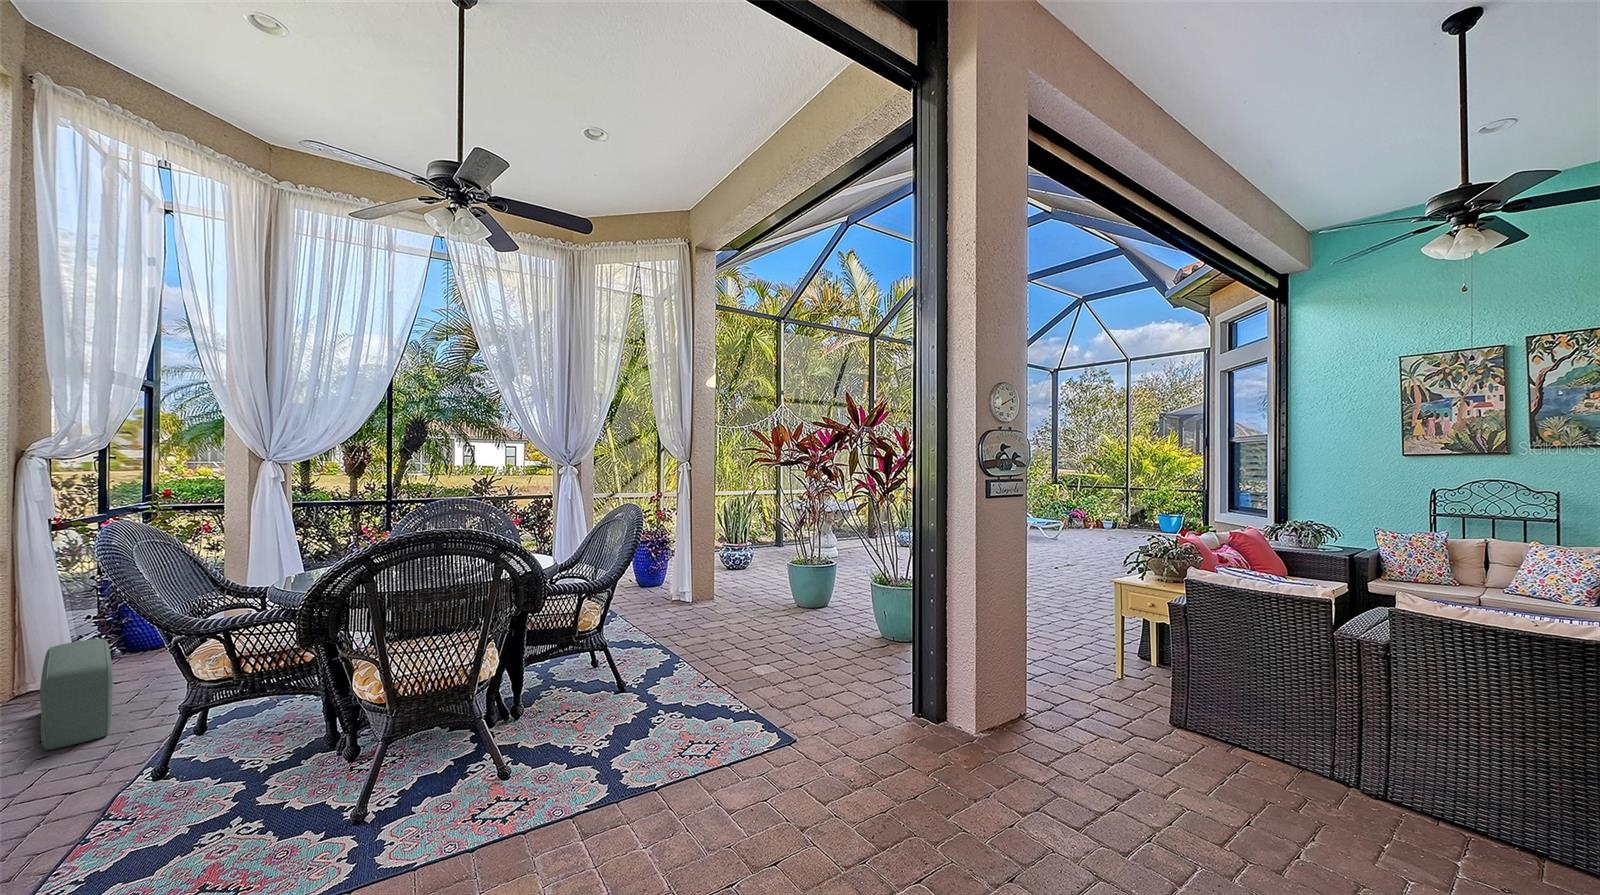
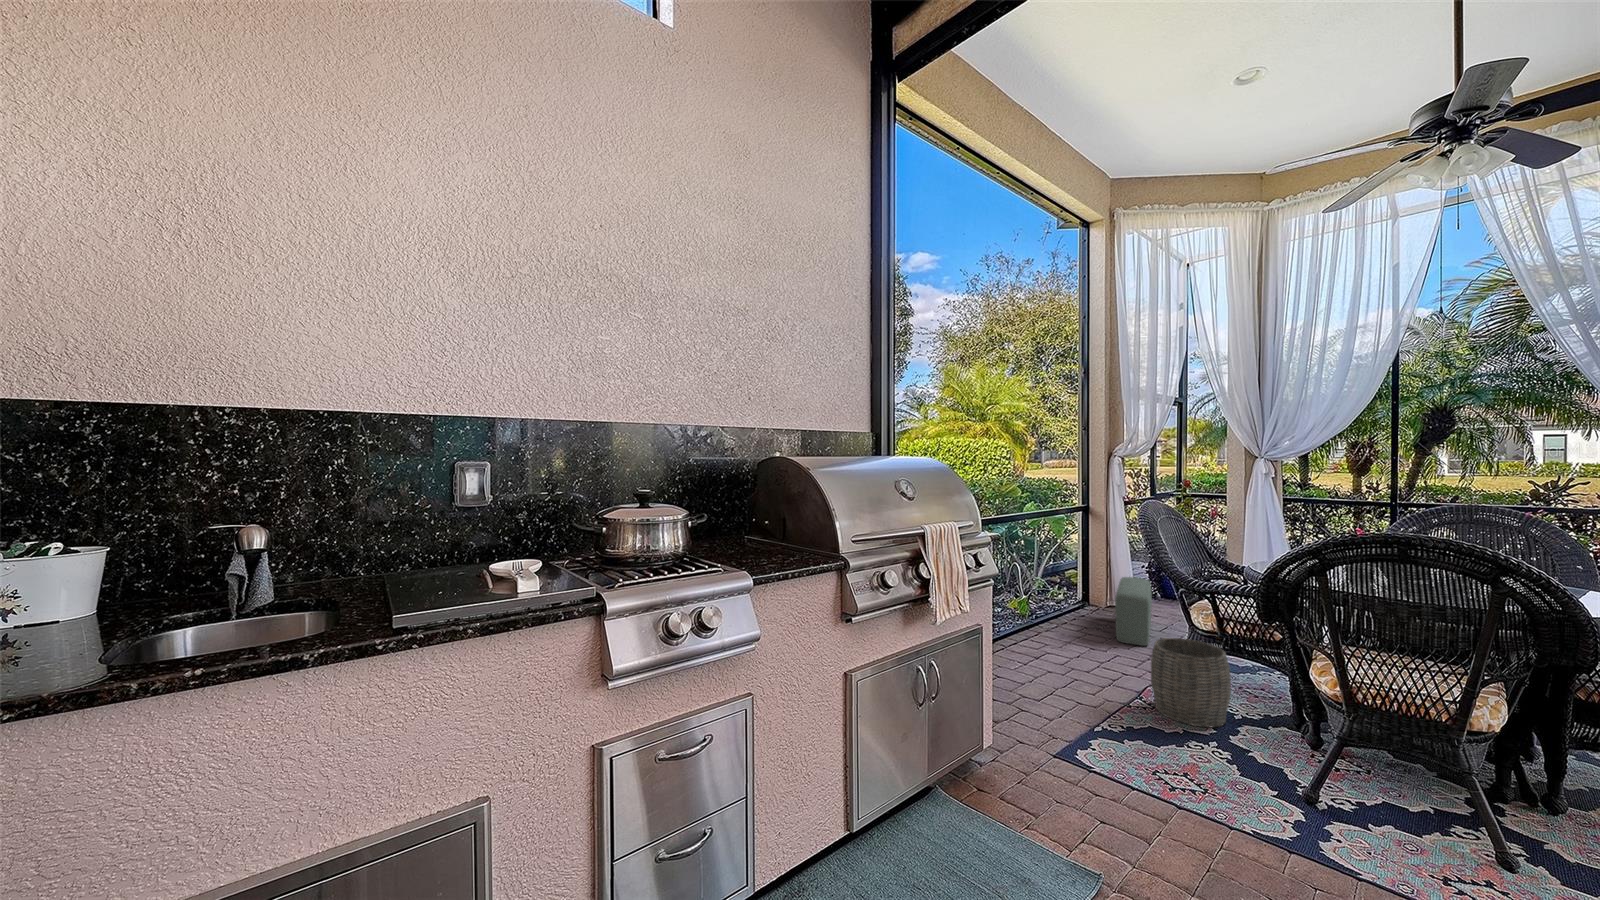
woven basket: none [131,696,256,824] -> present [1151,638,1231,727]

